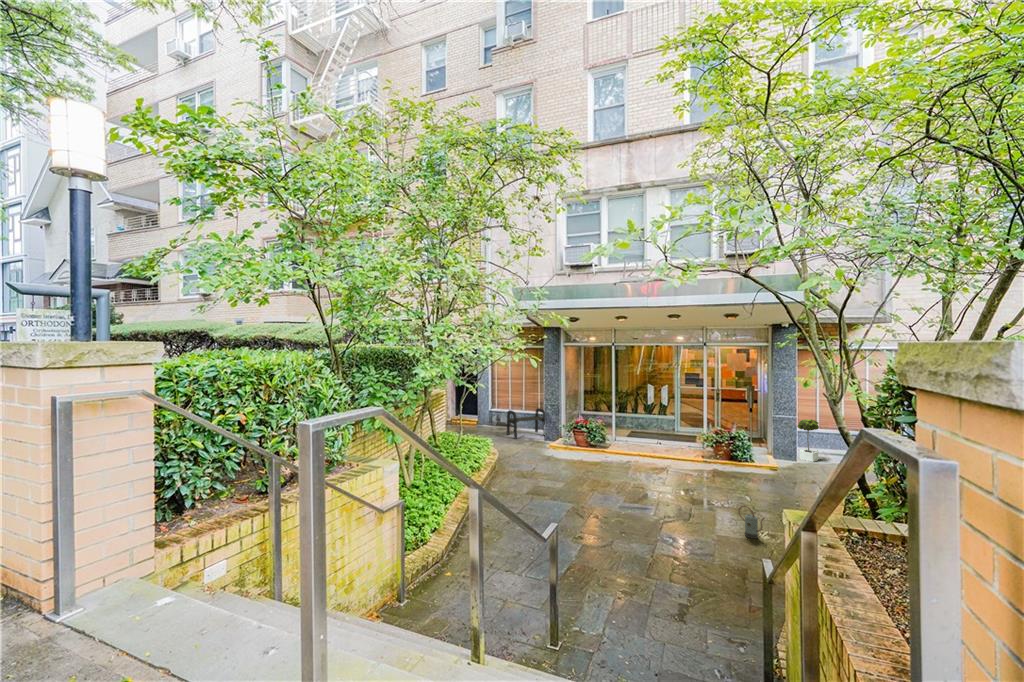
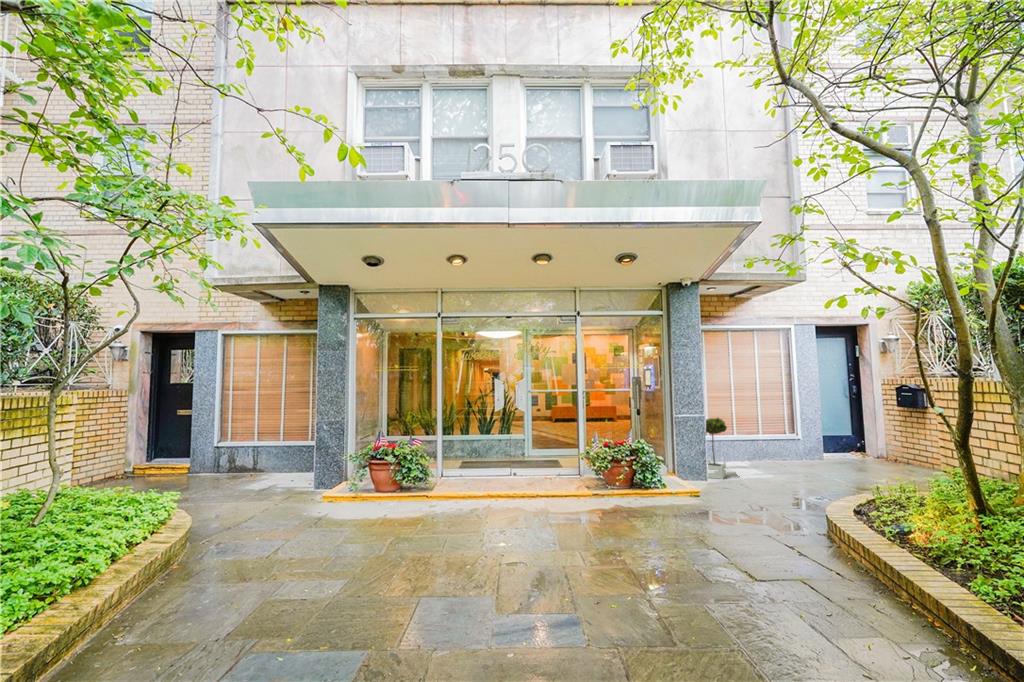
bench: present [507,408,547,439] -> none [240,434,321,491]
watering can: present [738,506,764,539] -> none [771,565,846,650]

